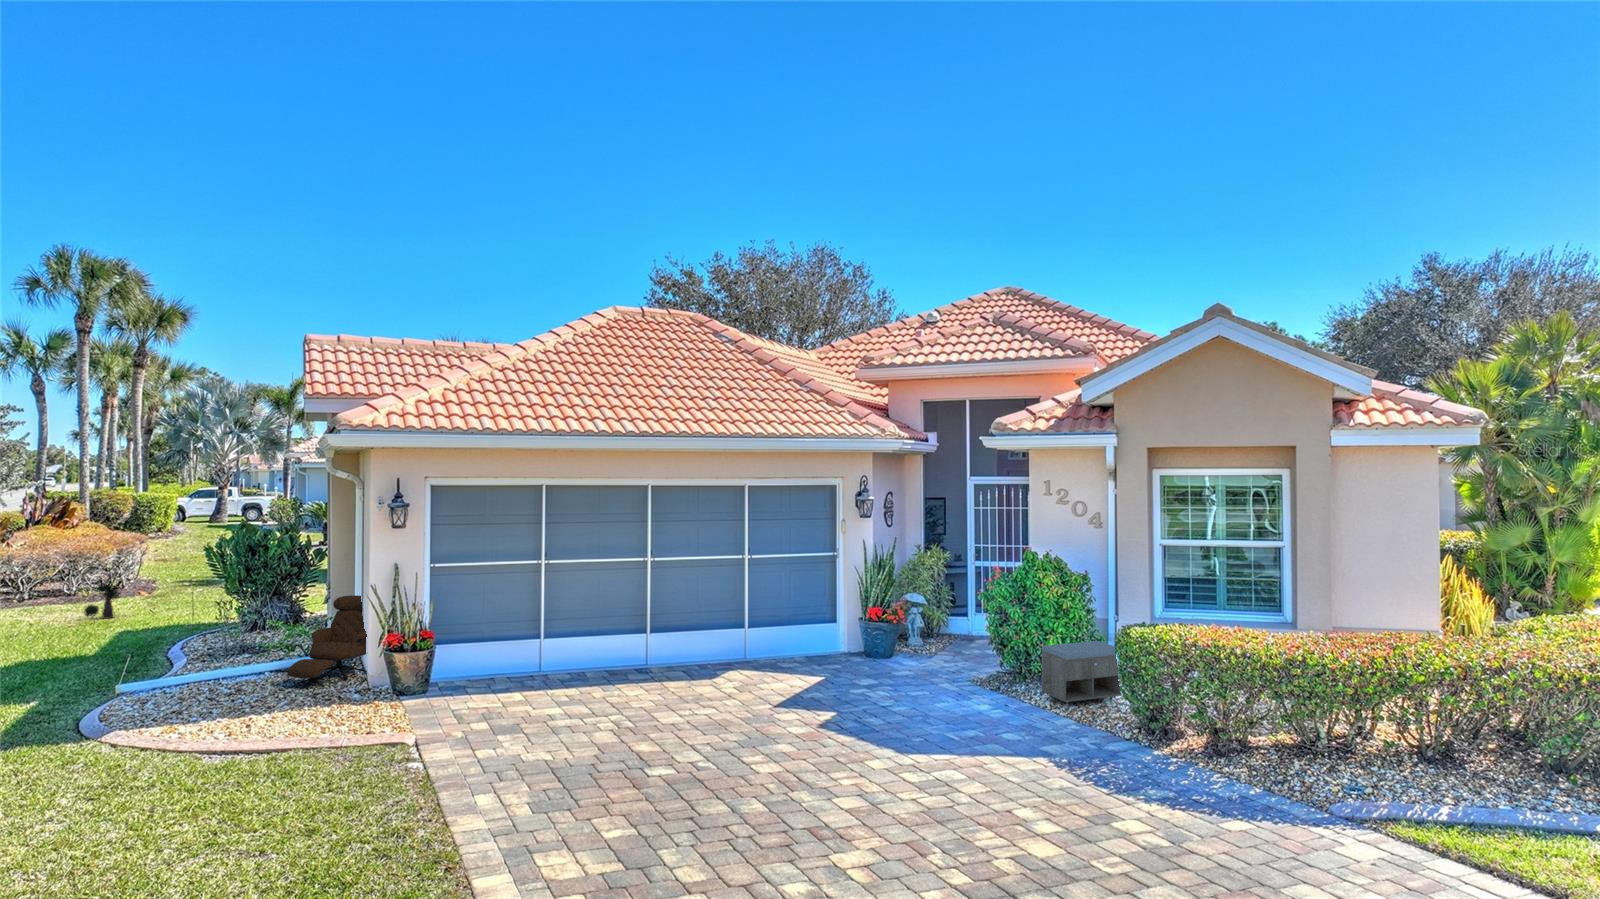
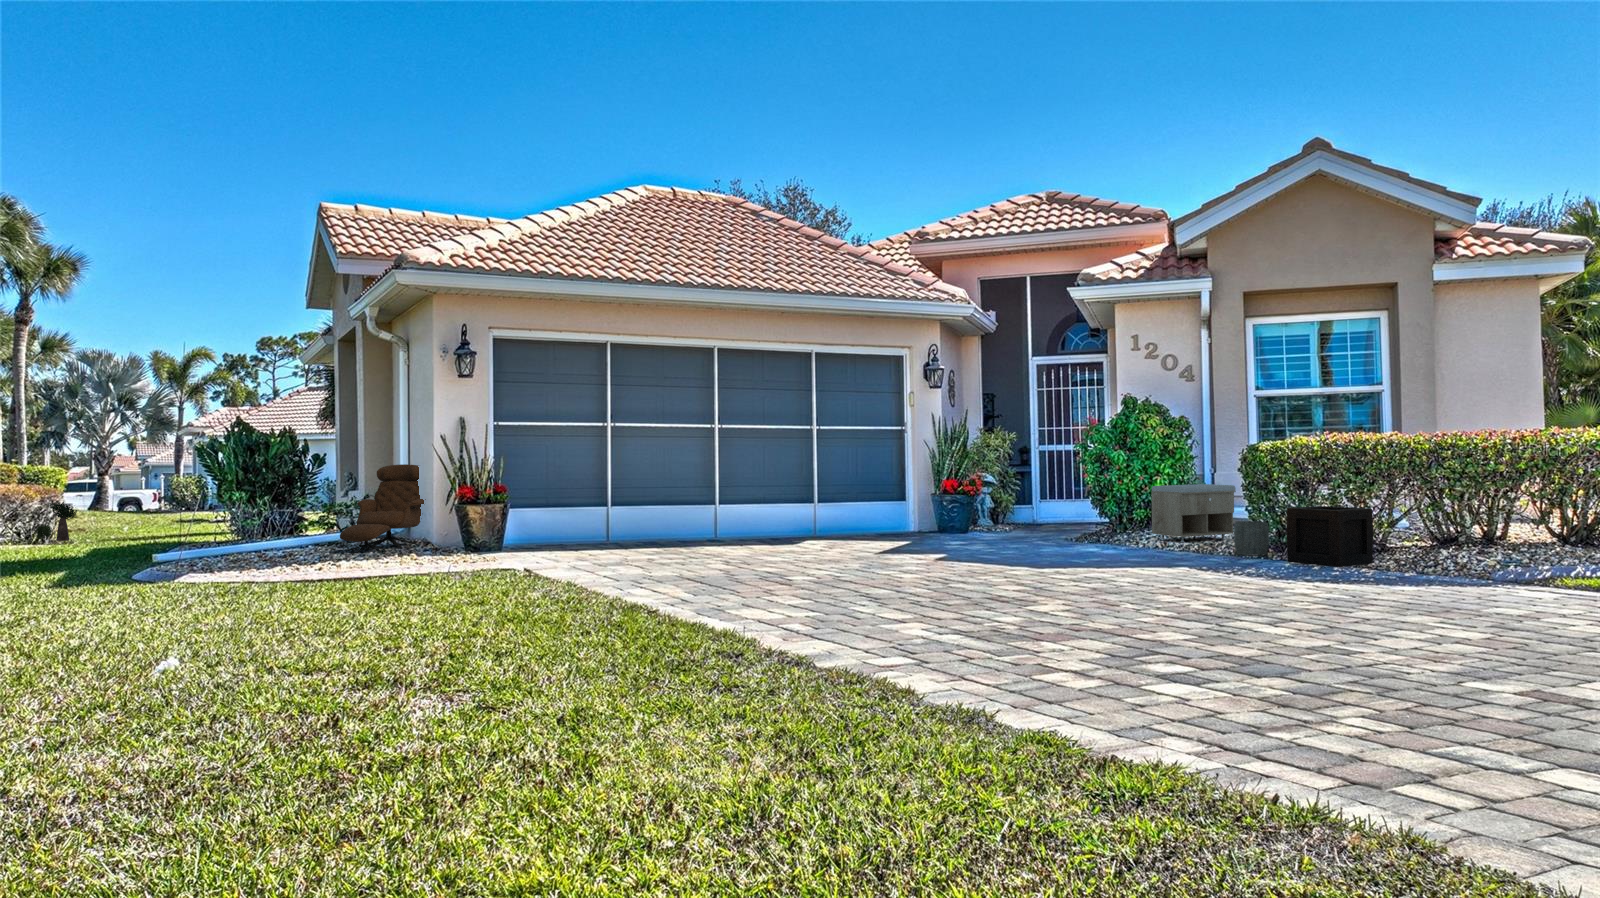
woven basket: none [1097,709,1130,749] -> present [1233,521,1269,556]
wooden crate: none [1135,709,1219,787] -> present [1287,506,1373,567]

